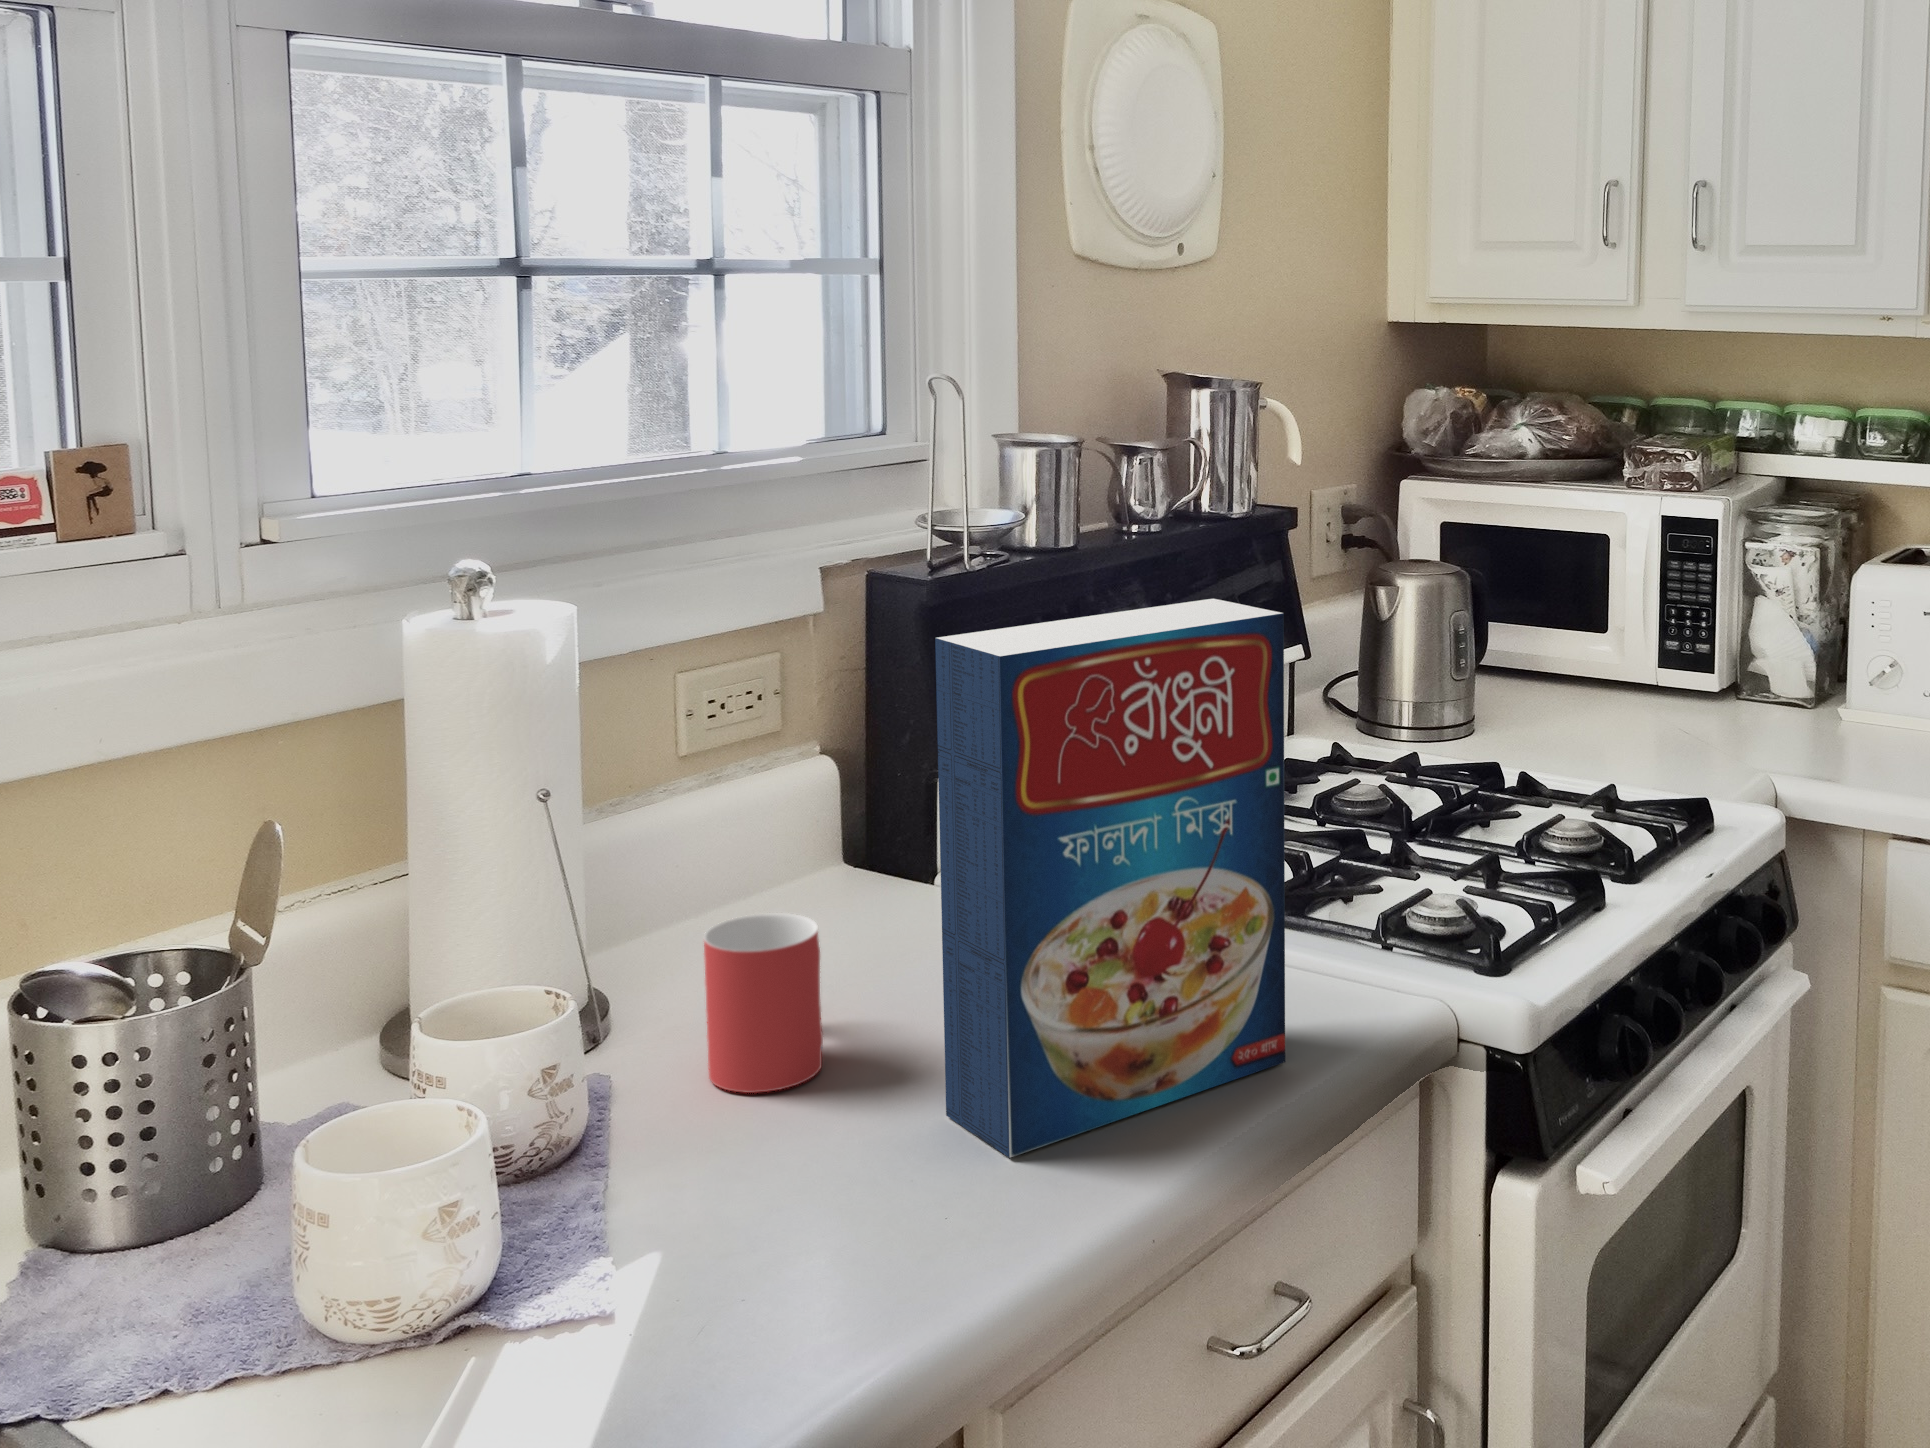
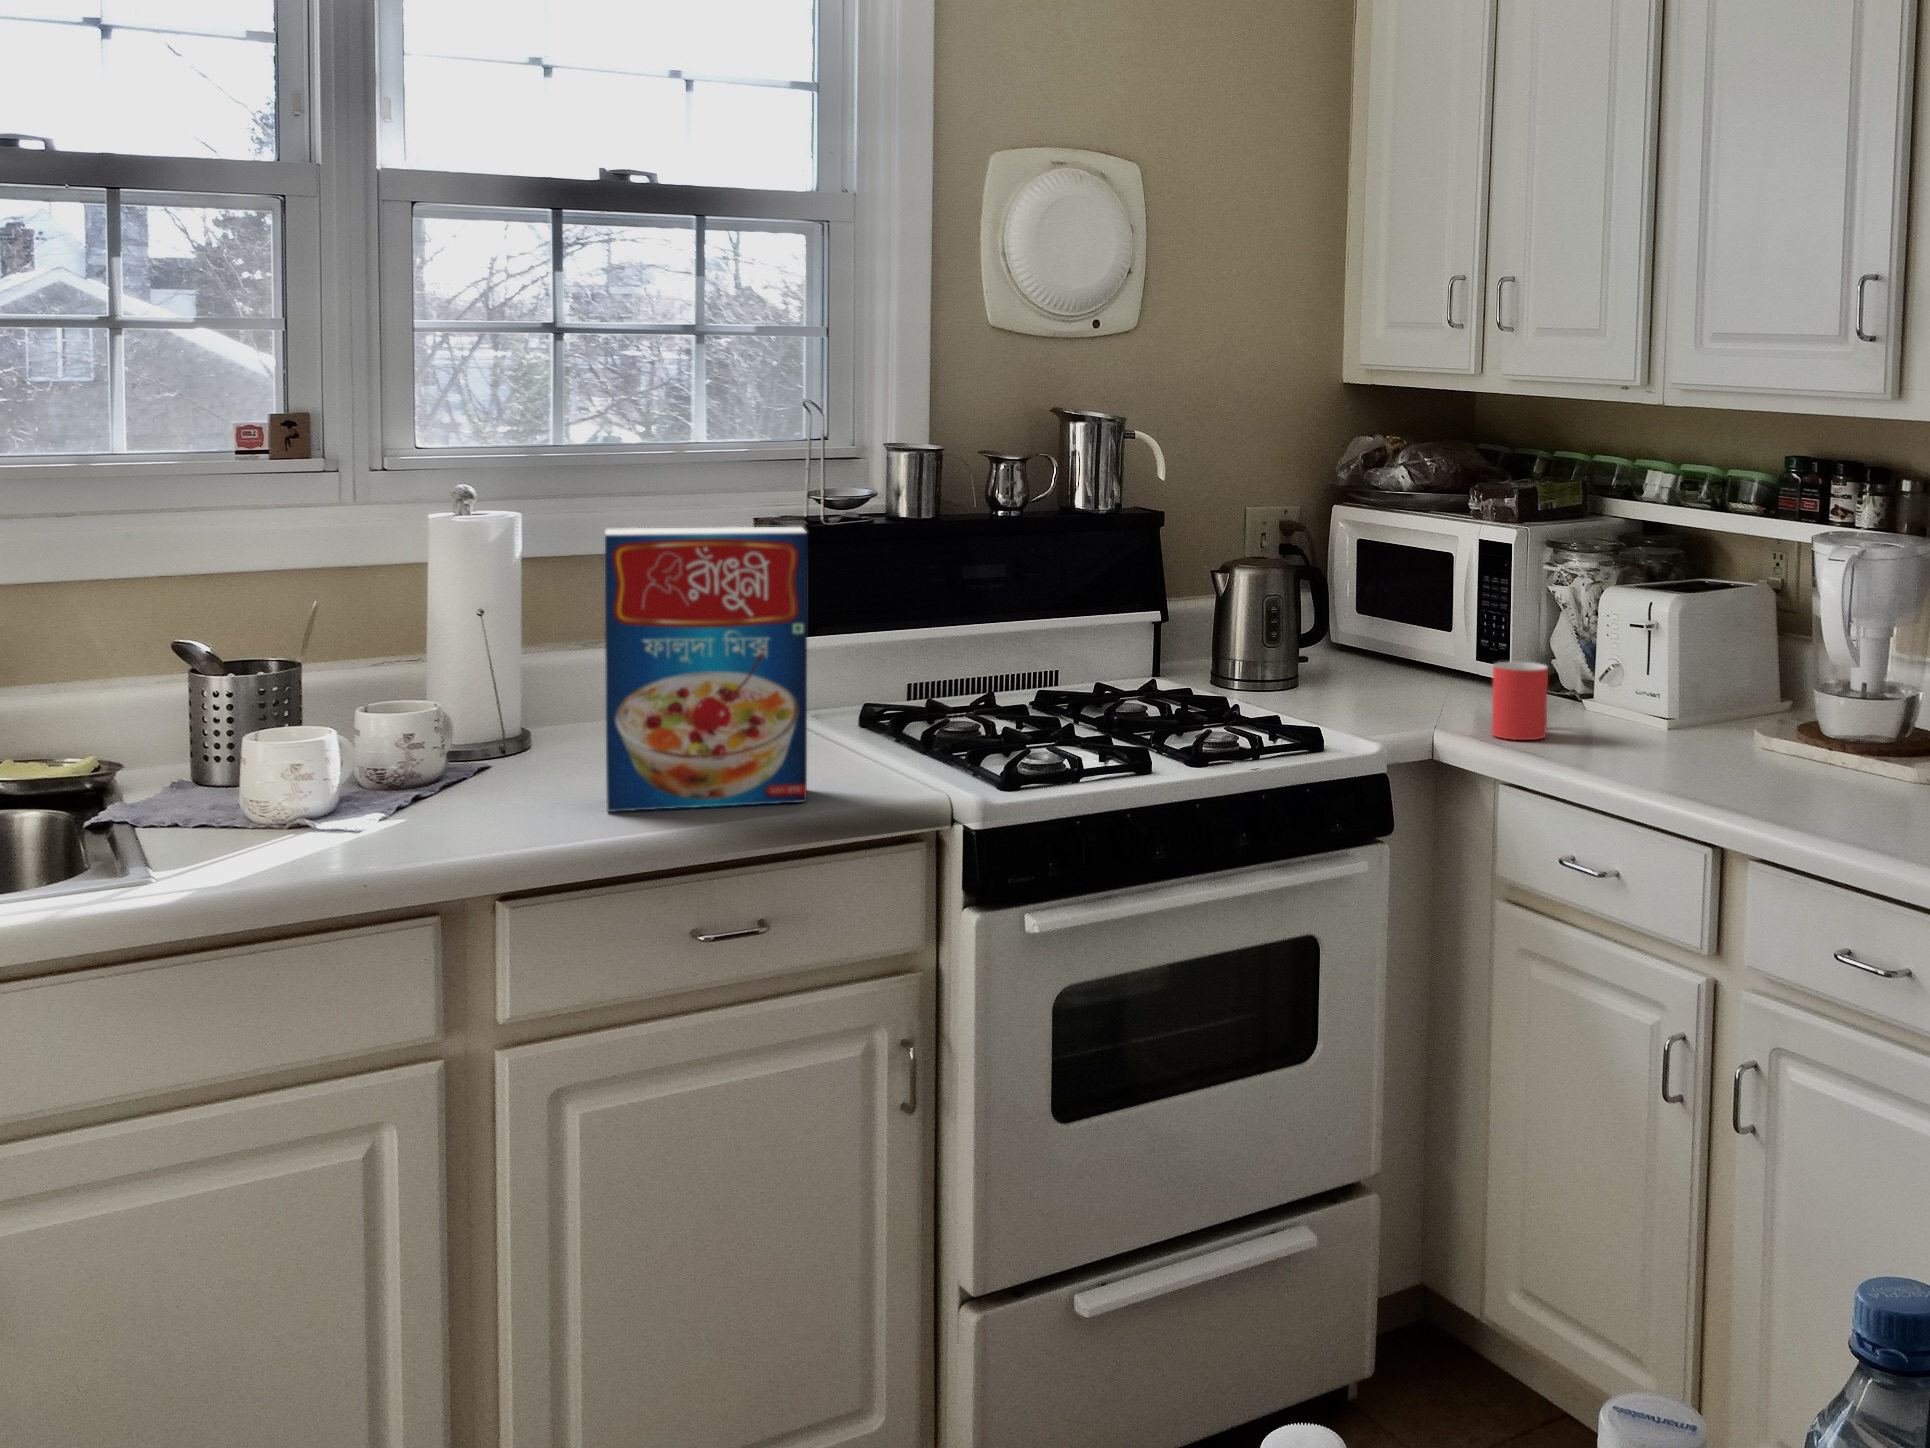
mug: present [704,913,823,1093] -> present [1492,662,1548,740]

